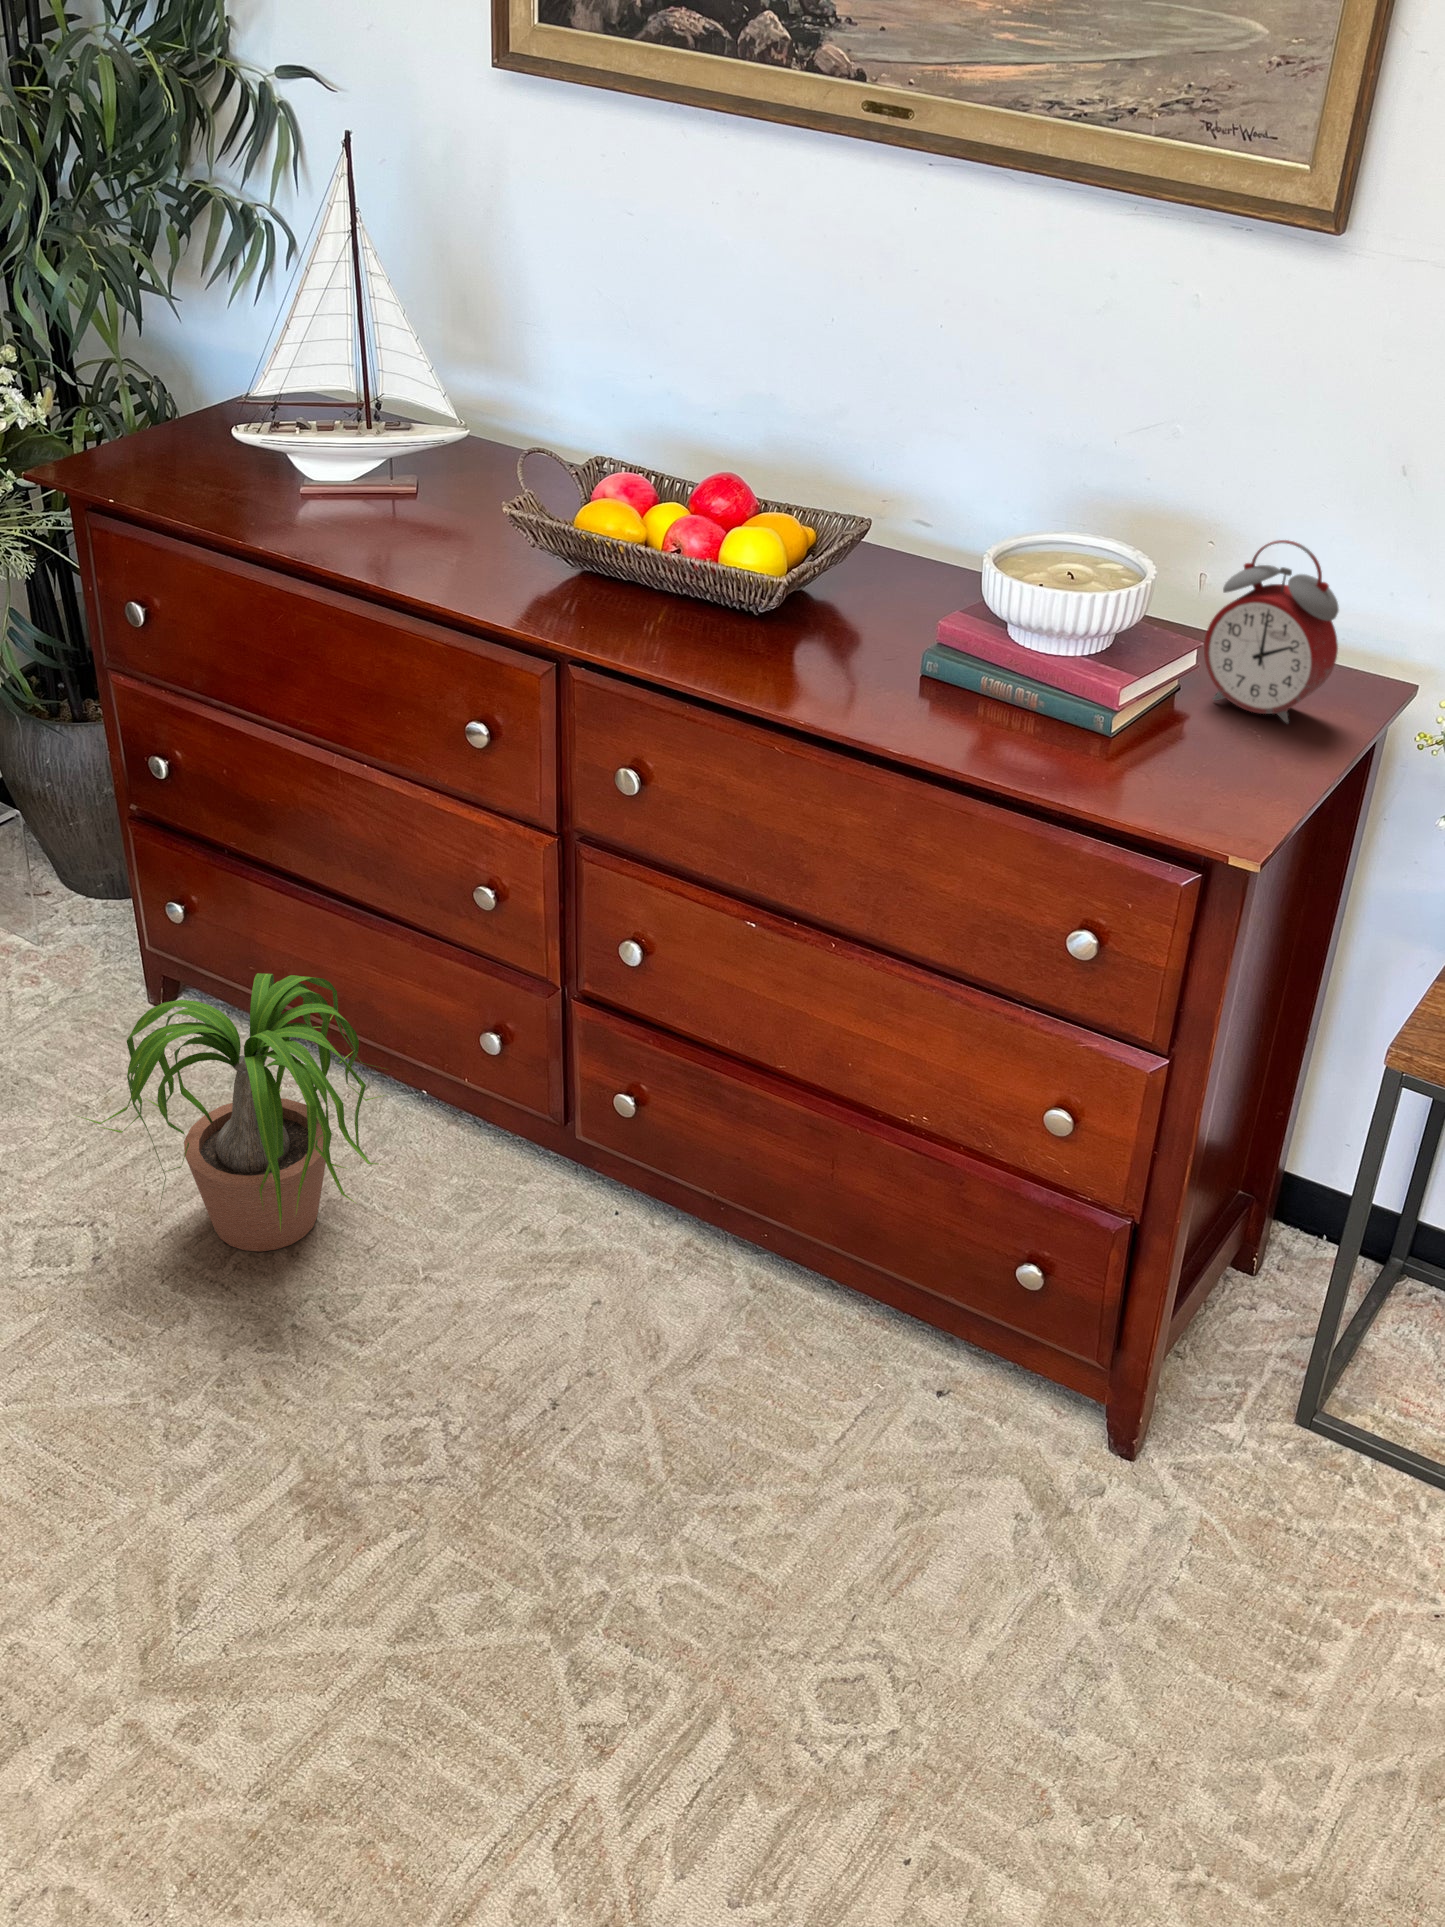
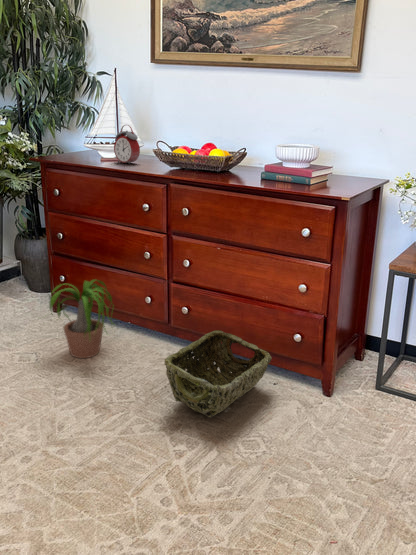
alarm clock: present [1204,540,1339,723] -> present [114,125,140,164]
woven basket: none [546,1201,932,1573] -> present [165,330,272,417]

